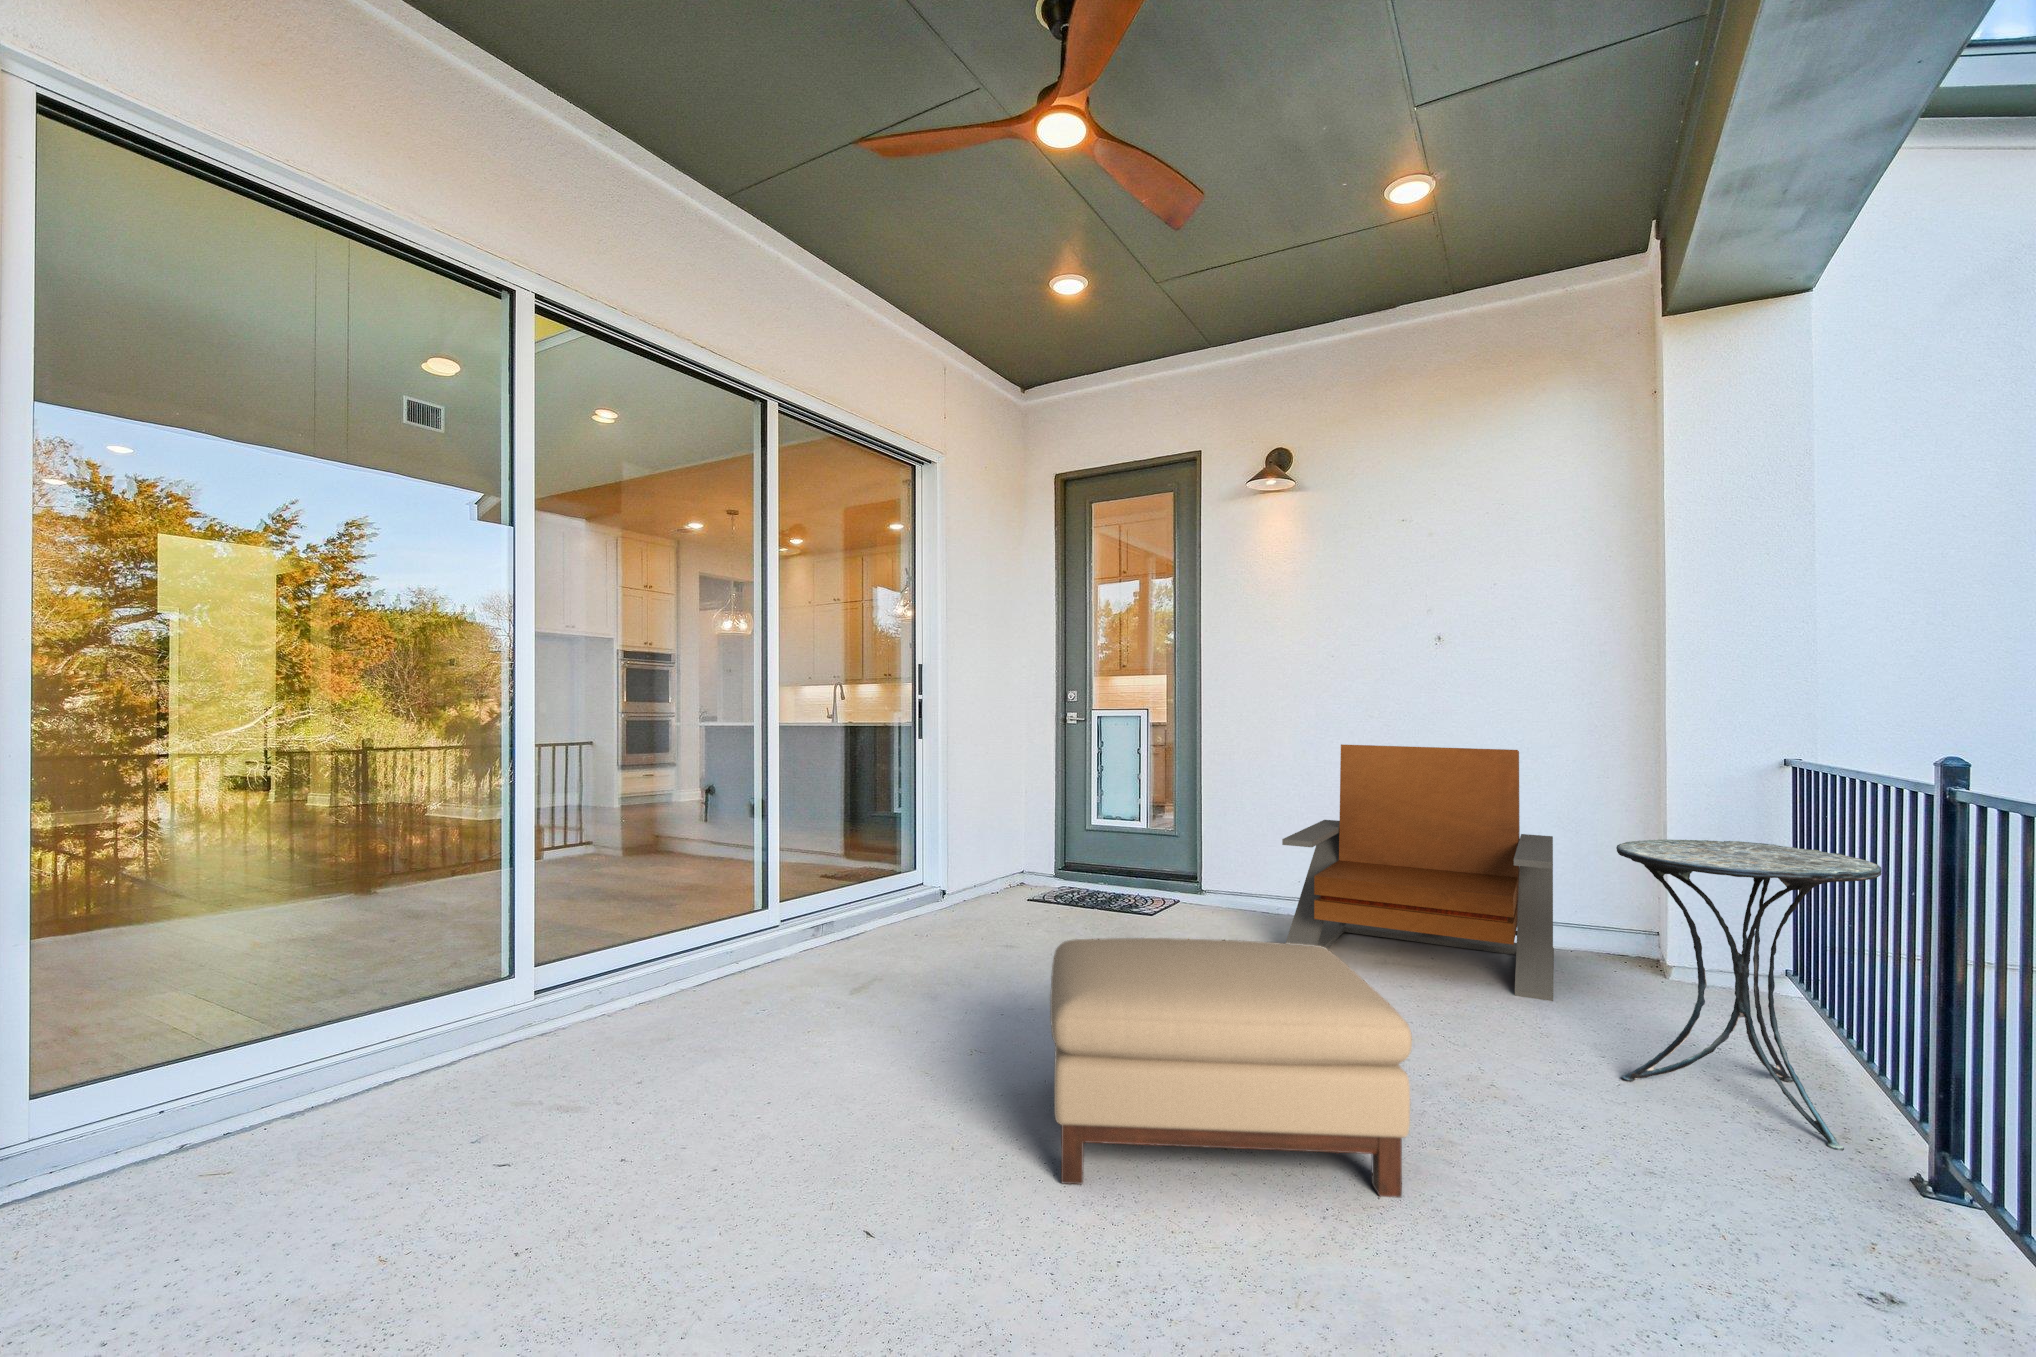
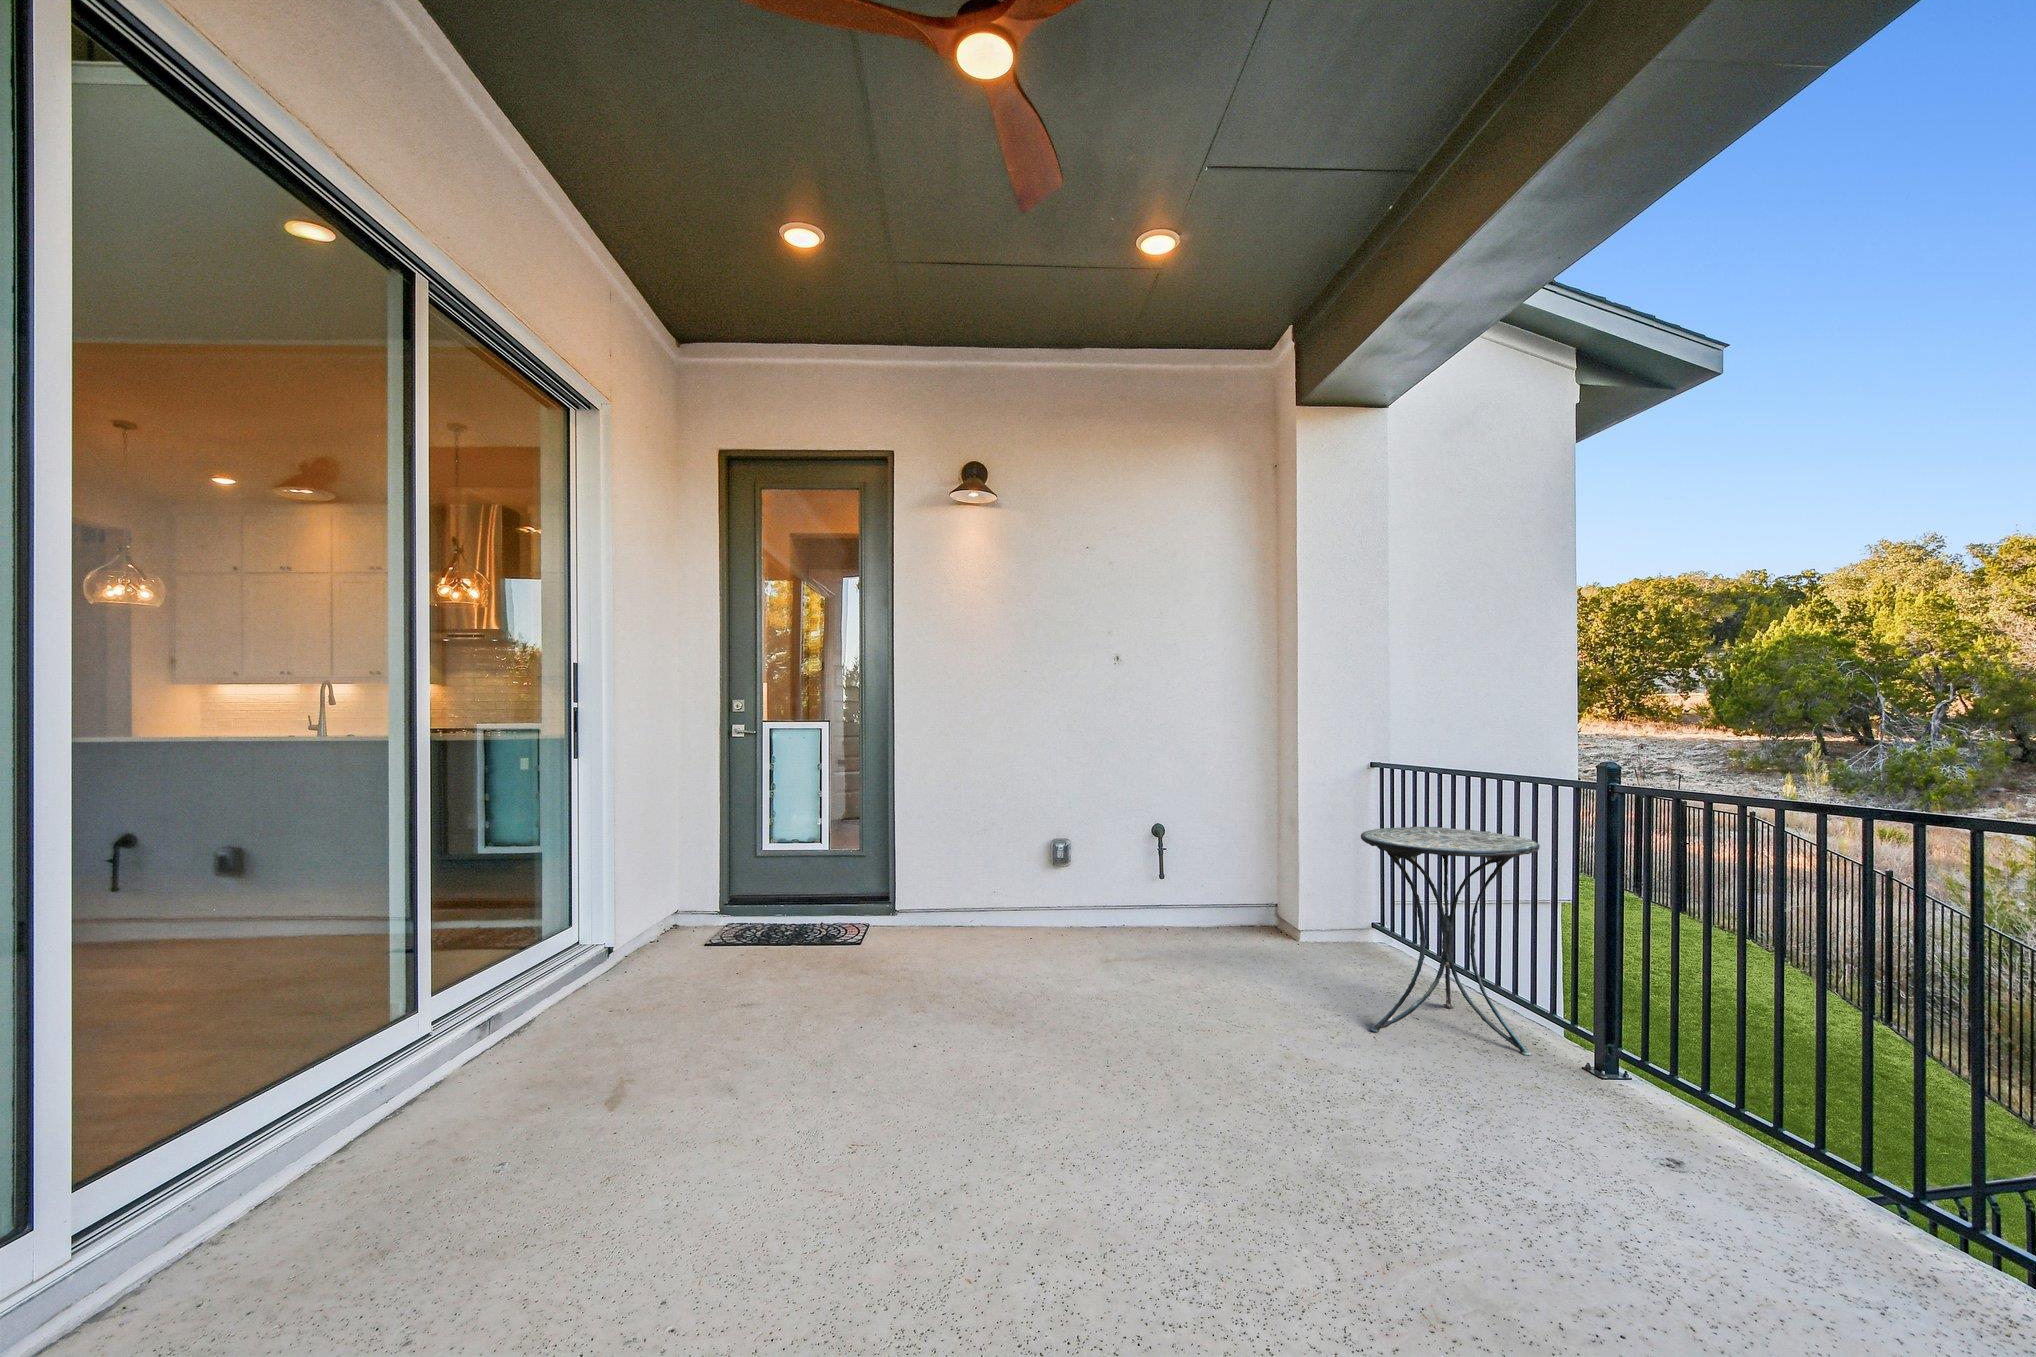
lounge chair: present [1282,744,1554,1001] -> none [1023,754,1259,973]
ottoman: present [1050,938,1412,1198] -> none [966,960,1378,1291]

